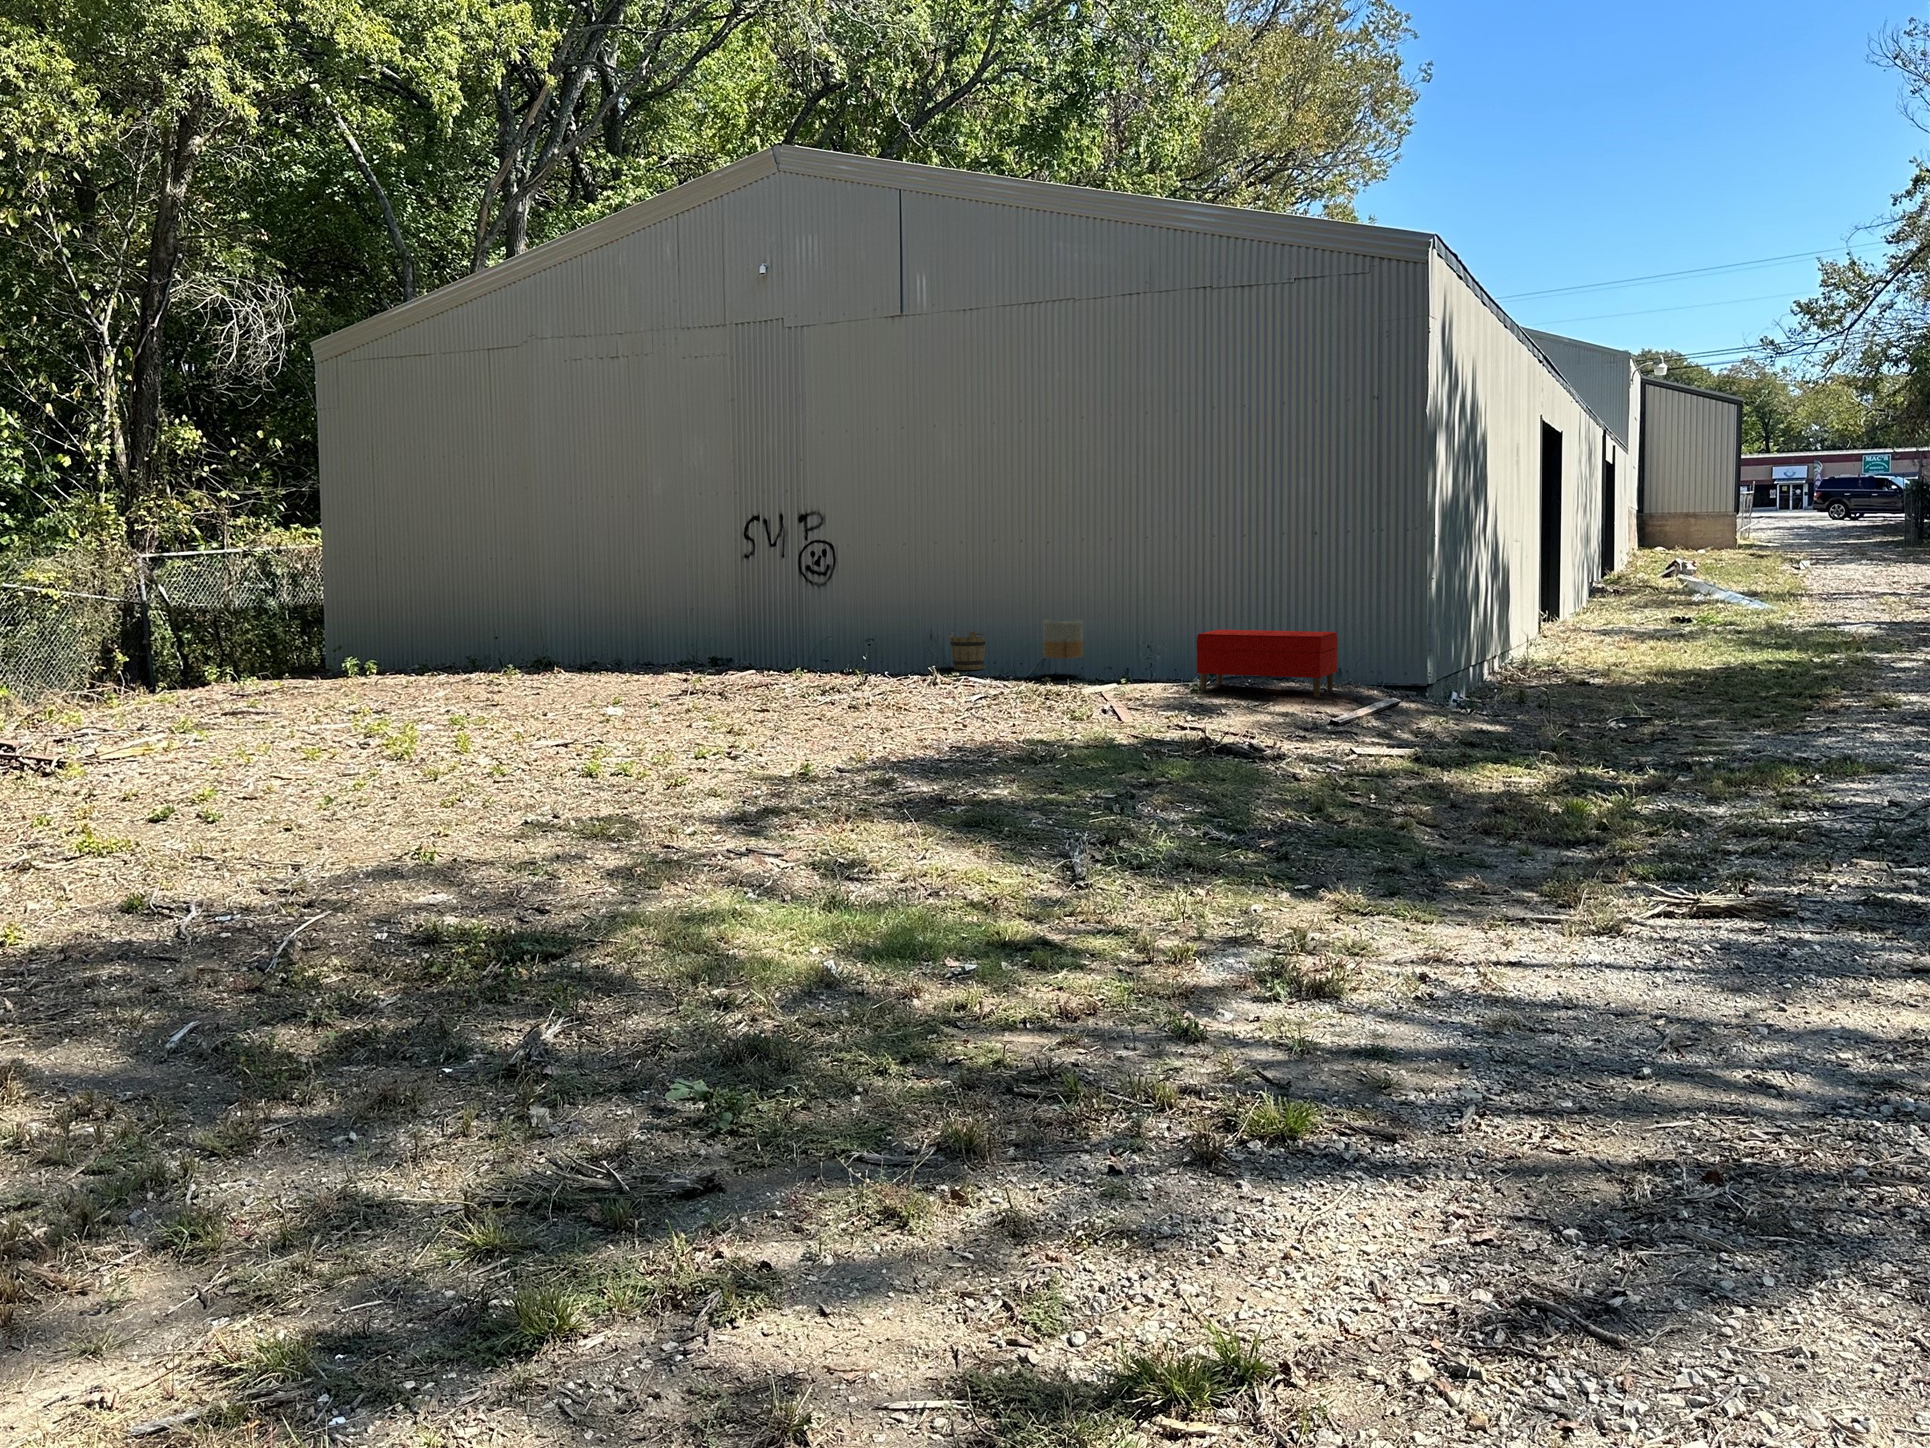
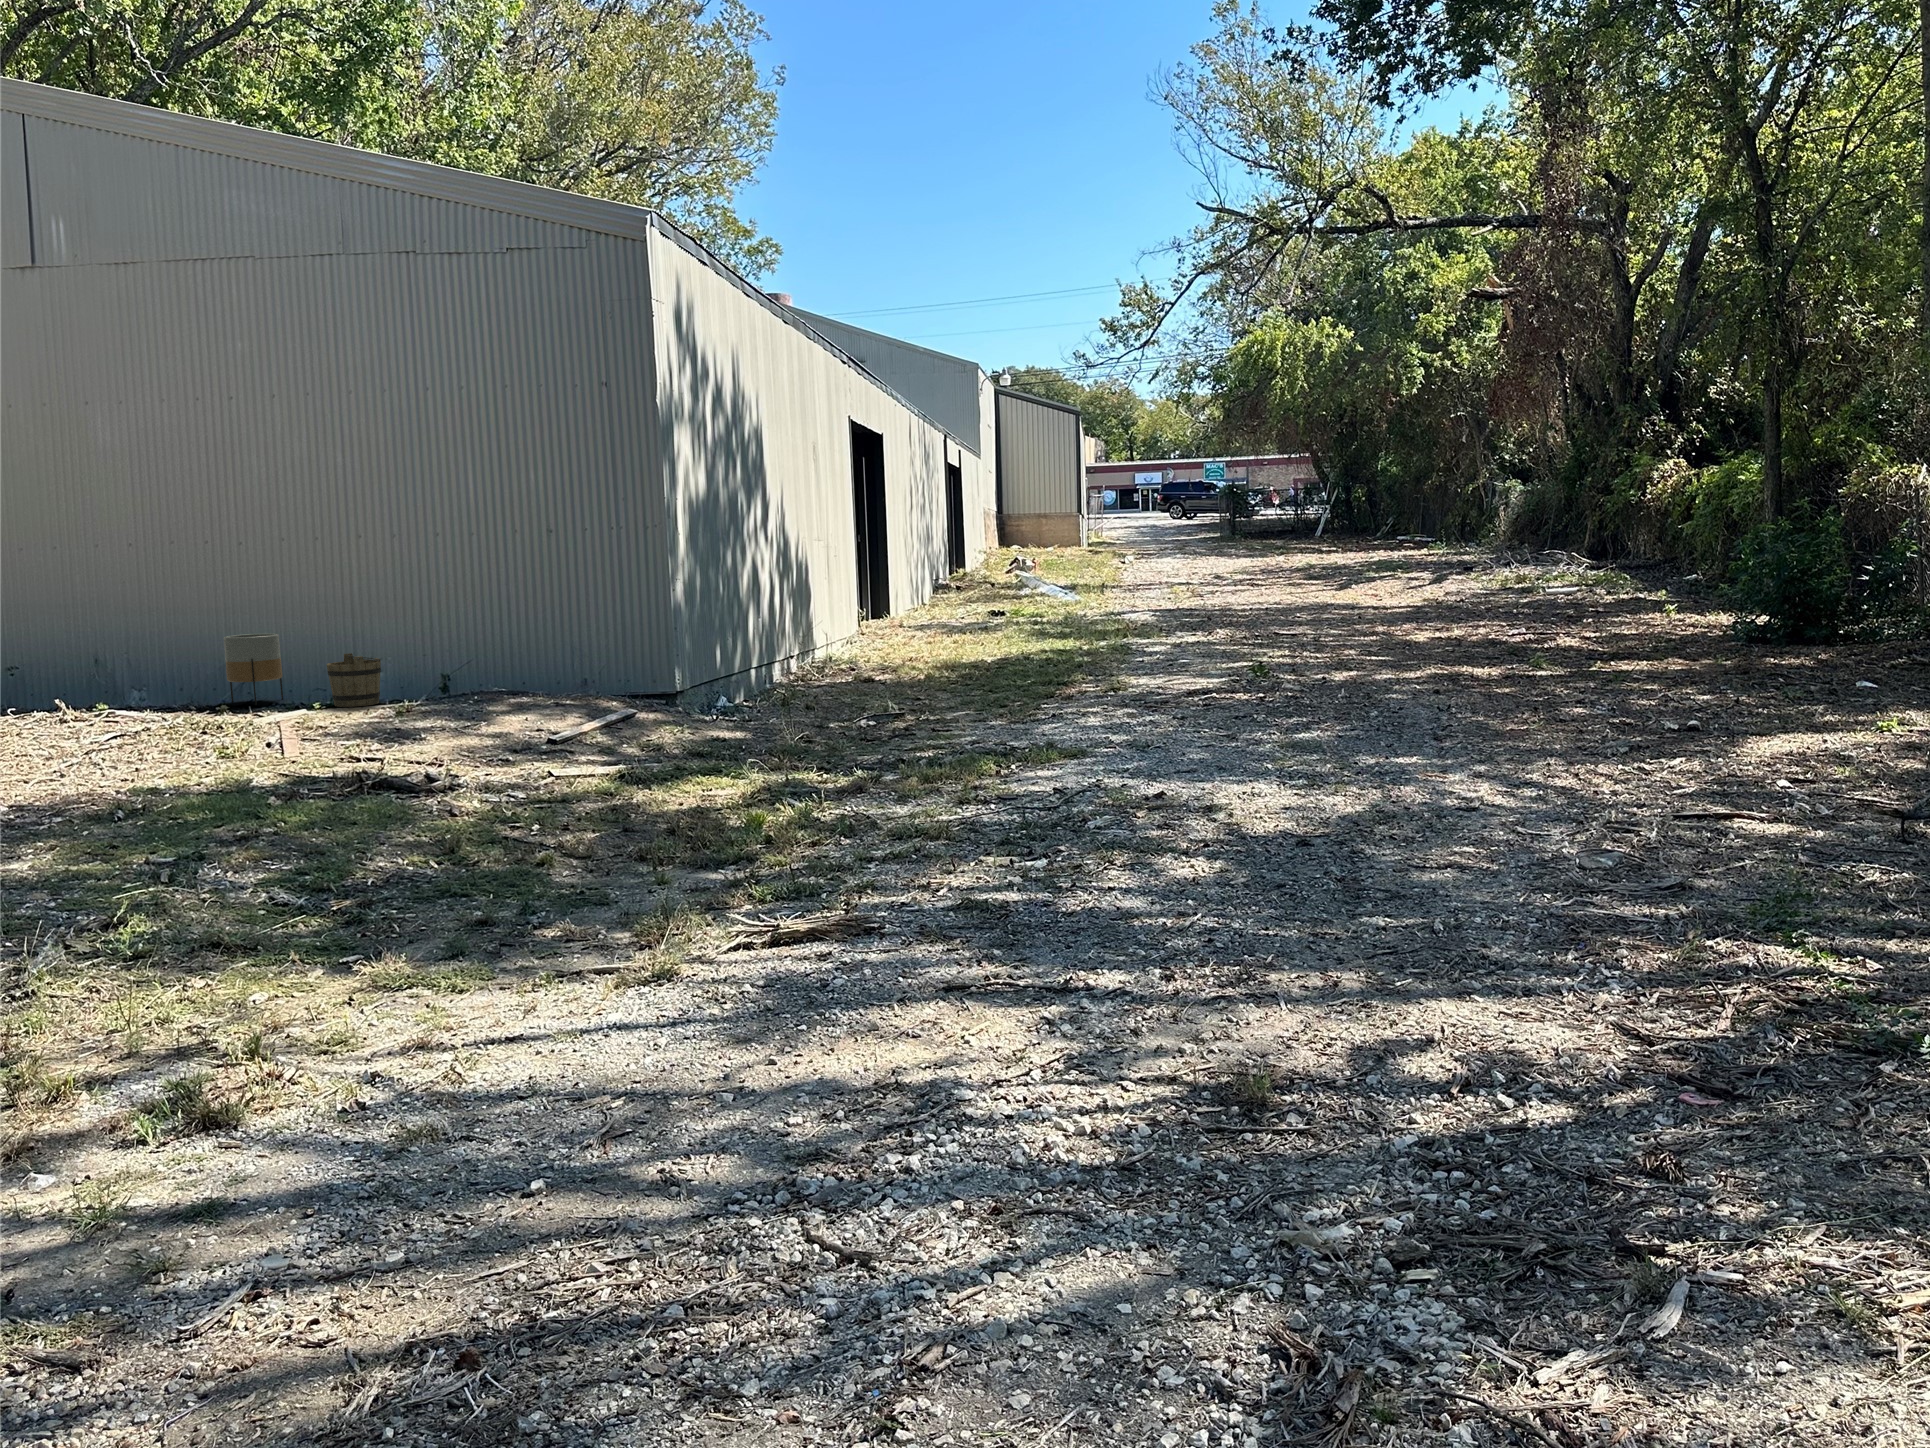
bench: present [1197,630,1337,697] -> none [410,637,580,713]
bucket: present [950,631,985,670] -> present [327,653,381,707]

